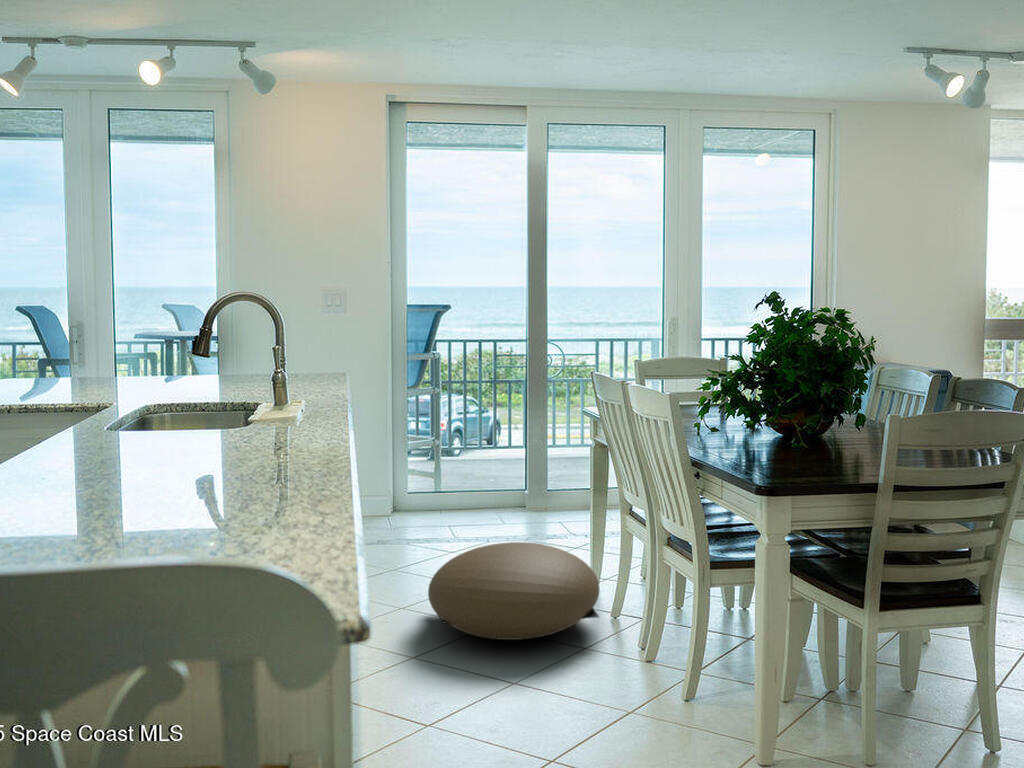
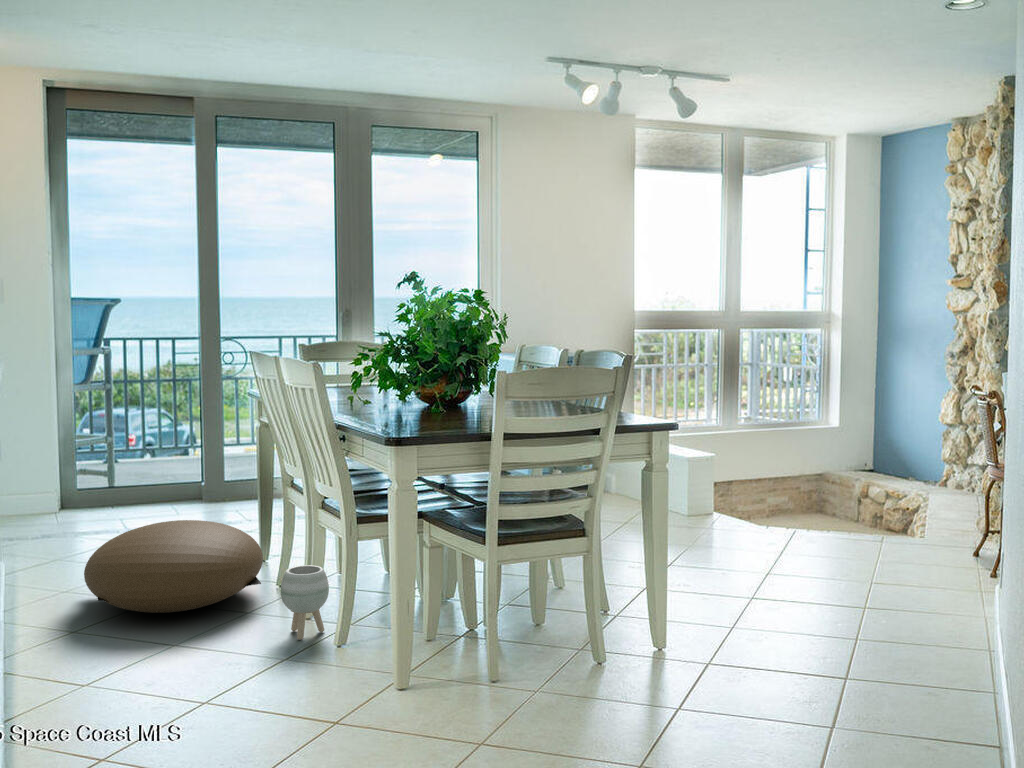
planter: none [624,606,674,686] -> present [281,565,329,640]

